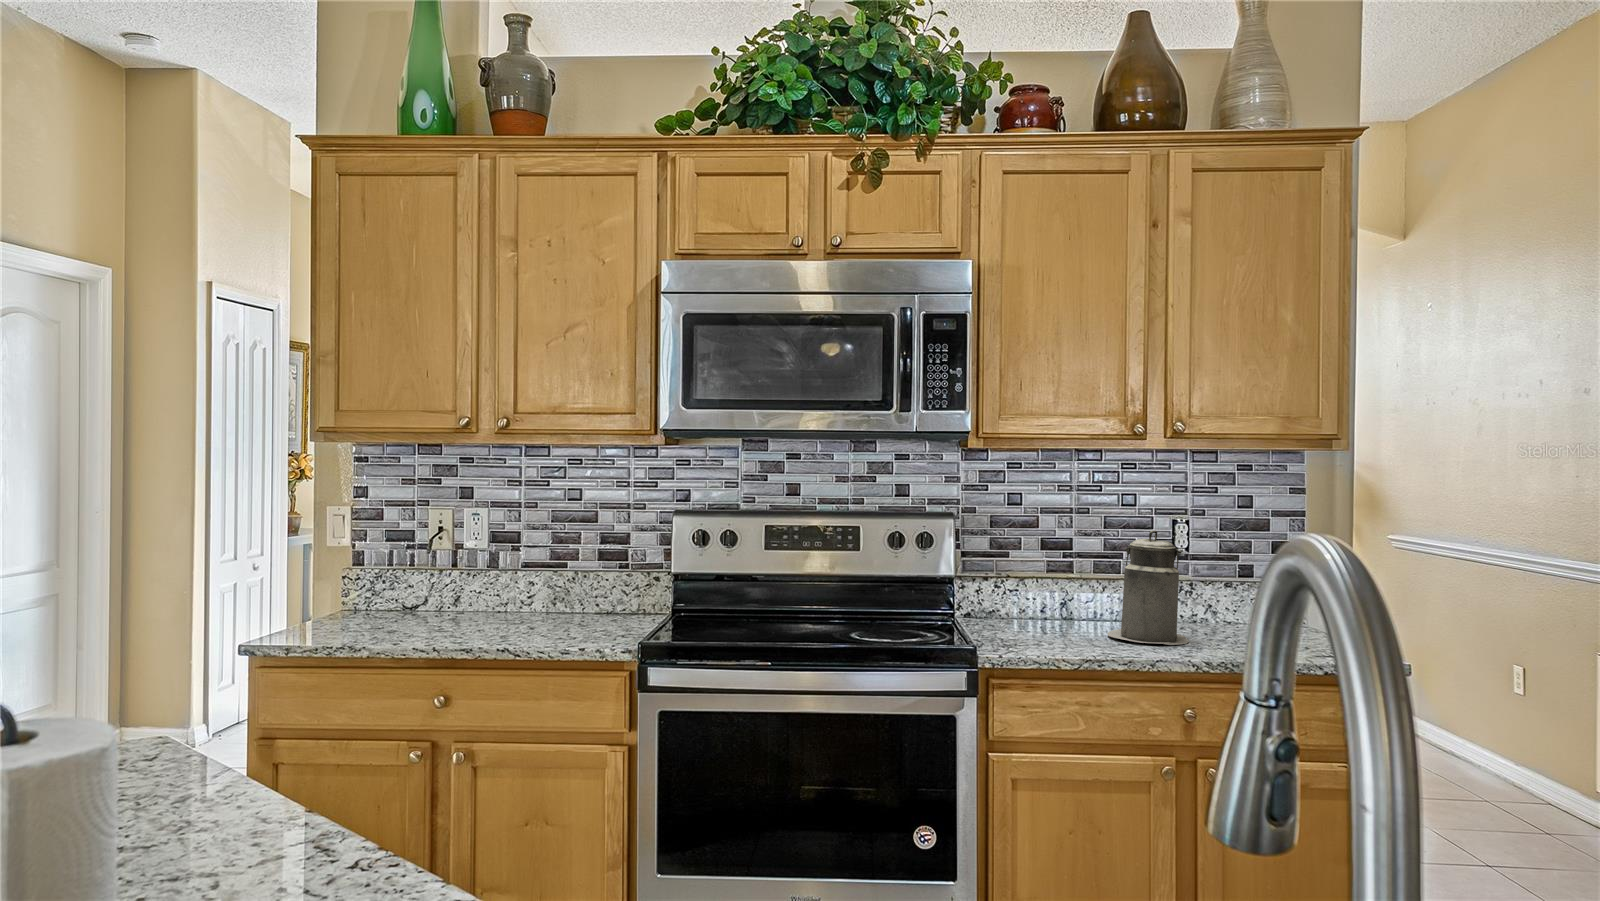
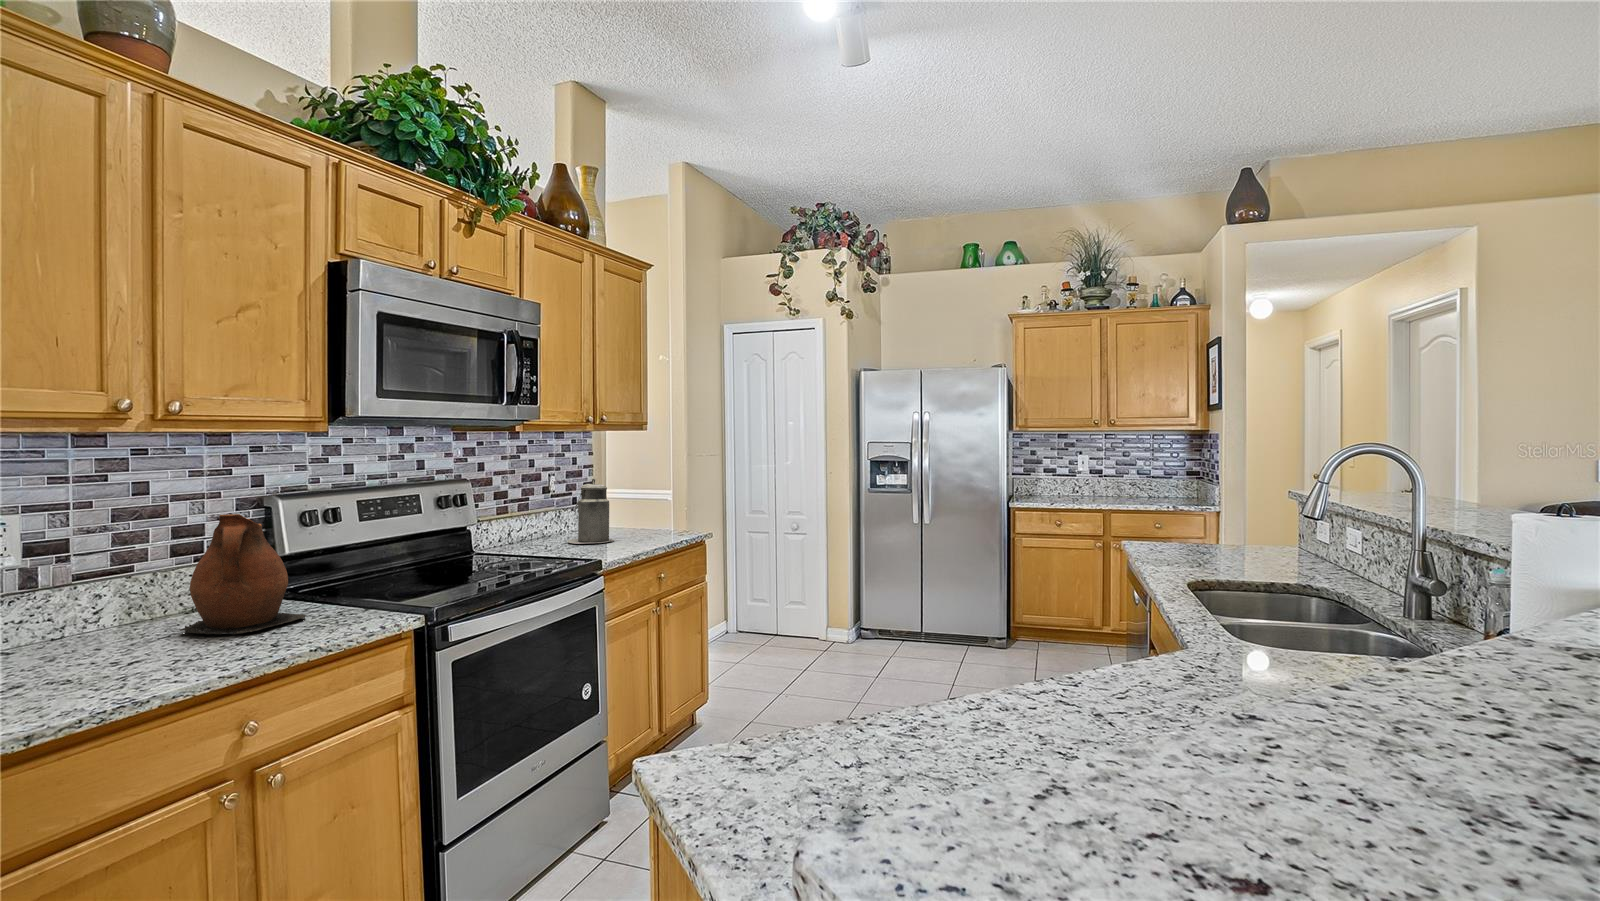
ceramic pitcher: none [484,521,582,638] -> present [180,514,305,634]

